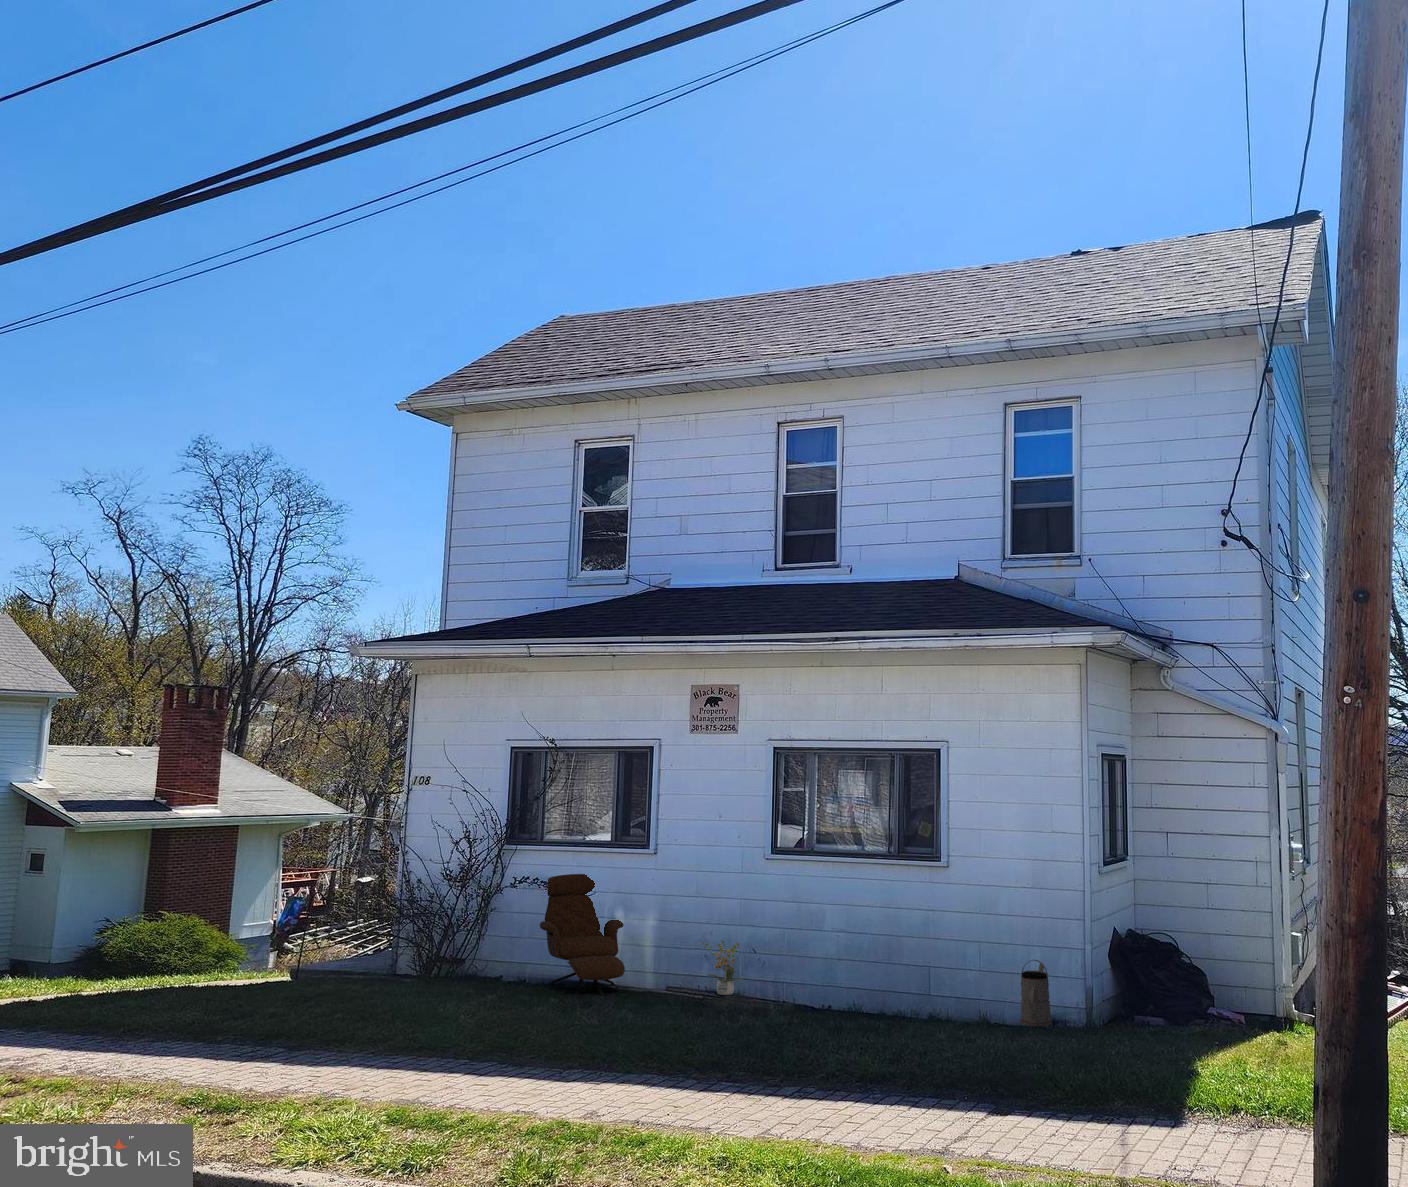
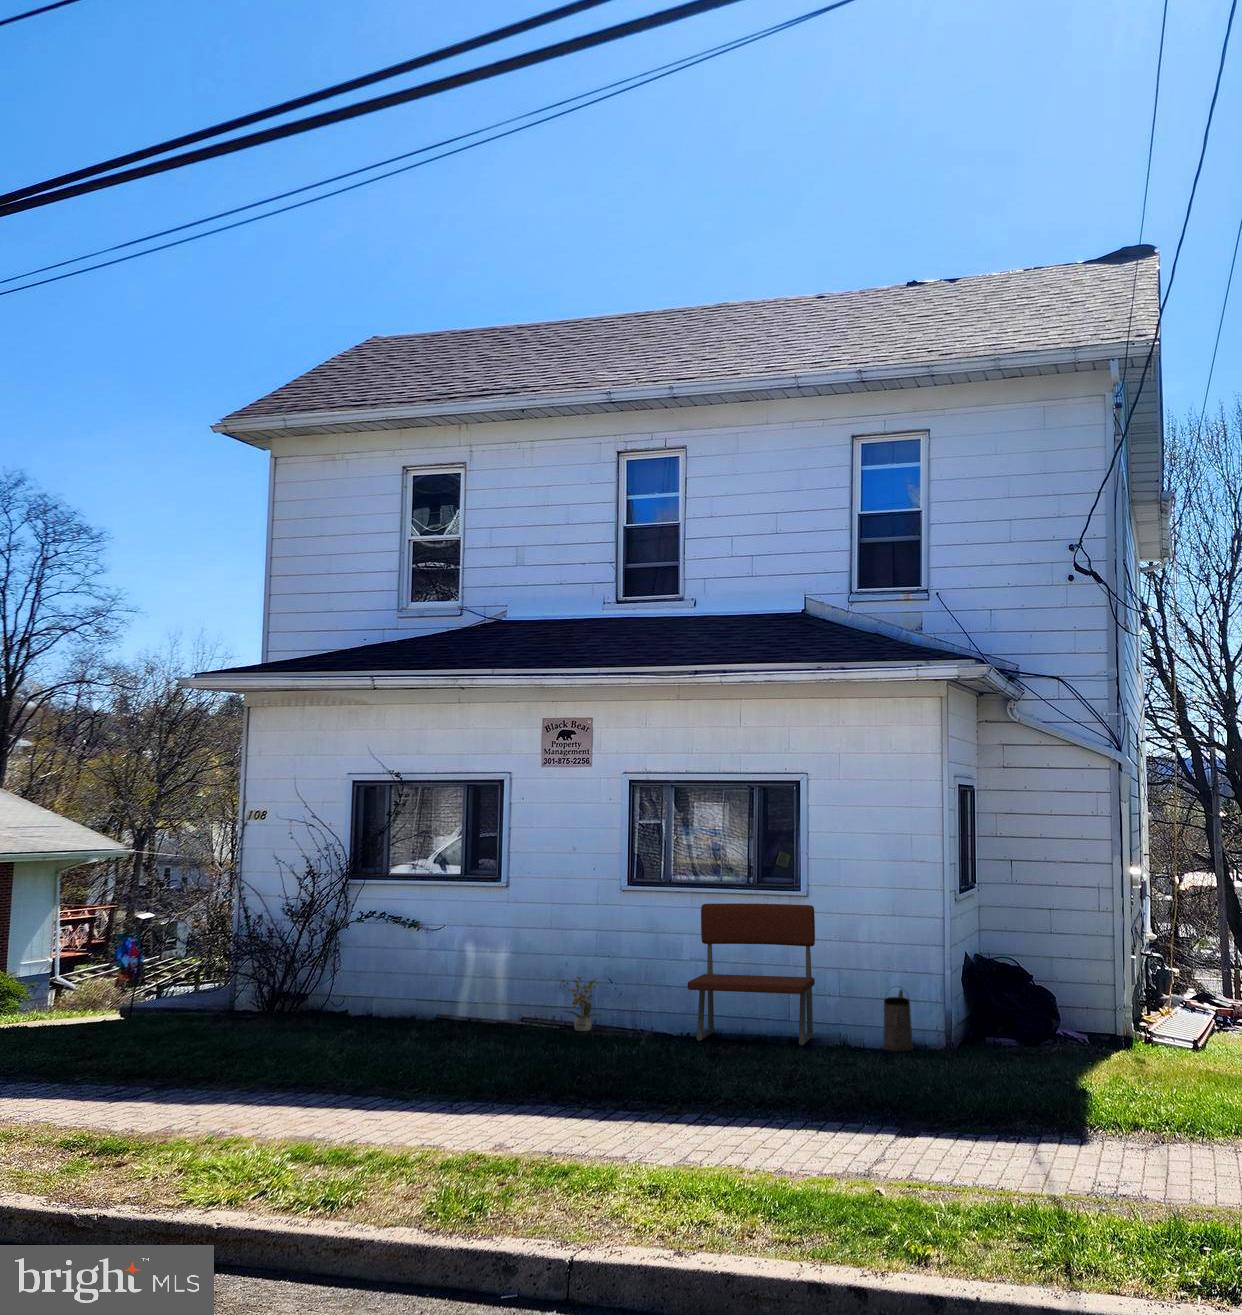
bench: none [824,871,954,1017] -> present [688,903,815,1045]
lounge chair: present [540,874,625,996] -> none [387,913,480,1036]

